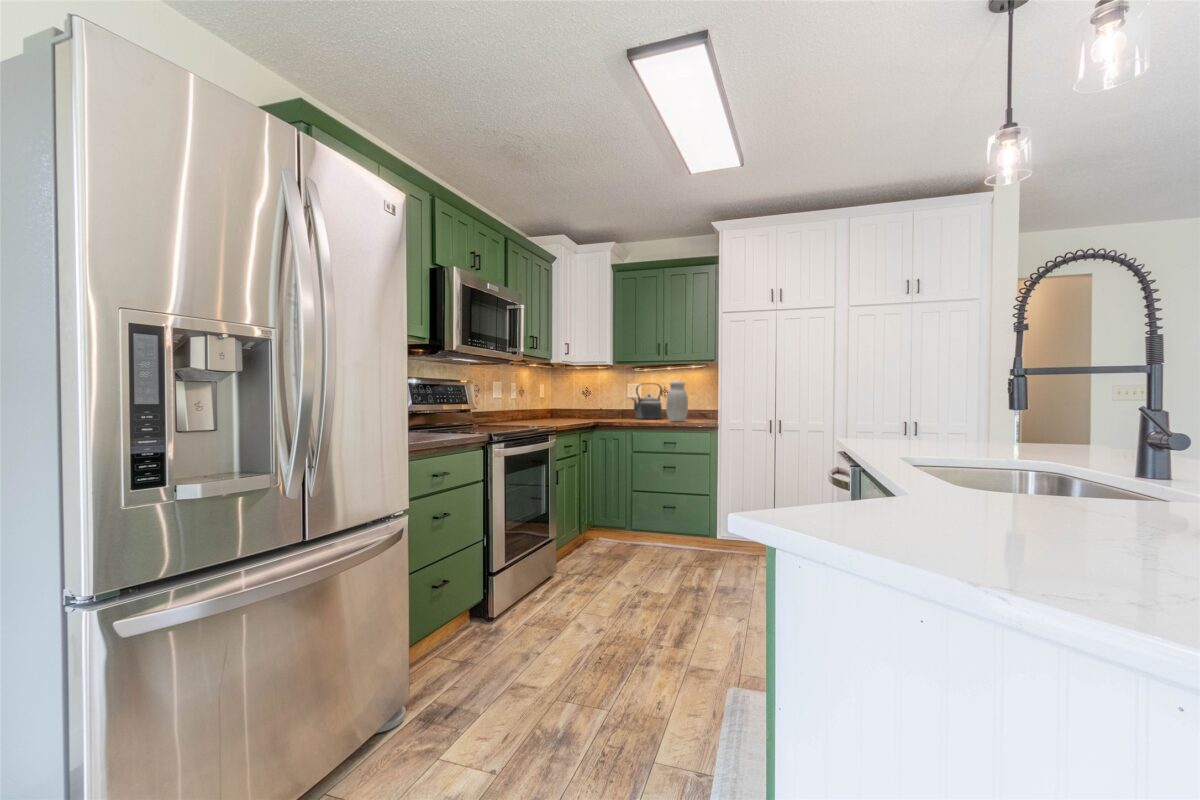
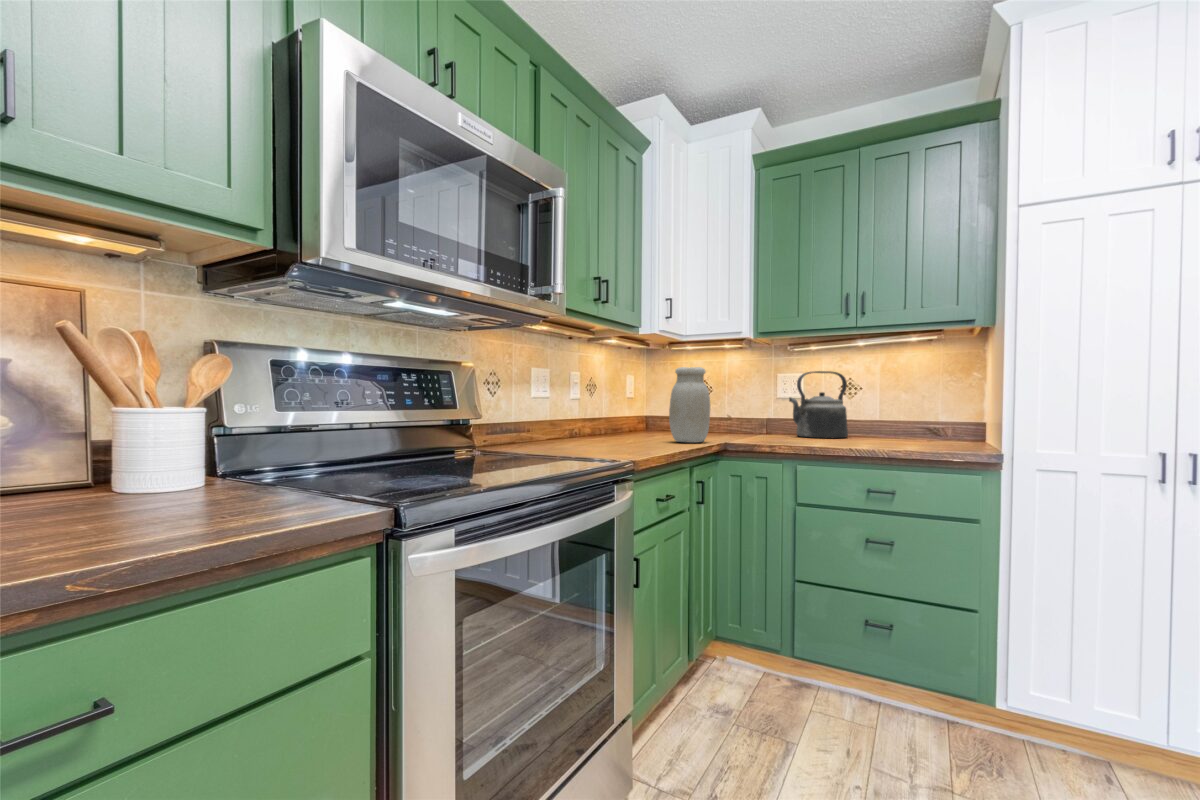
jar: present [666,381,688,422] -> present [669,367,710,443]

